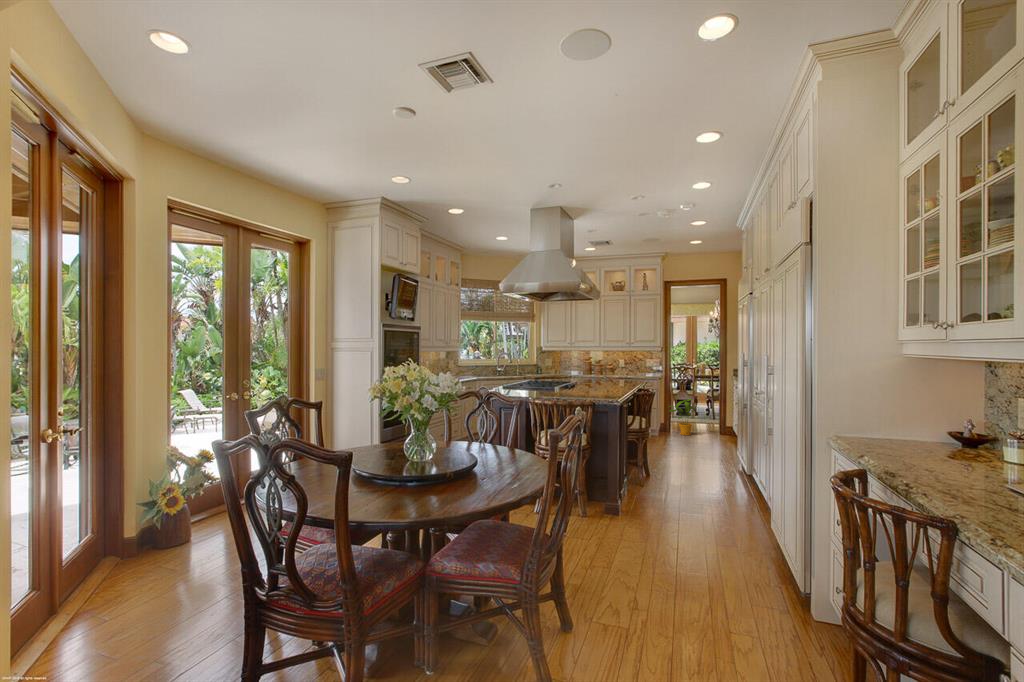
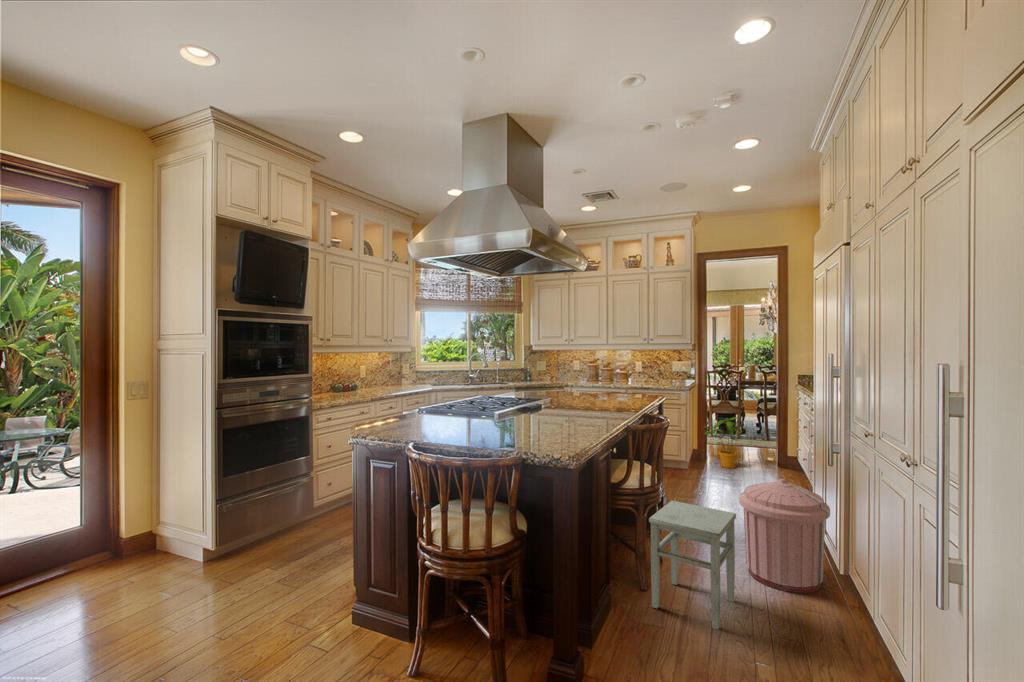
trash can: none [694,425,742,486] -> present [739,479,830,593]
stool: none [646,438,692,498] -> present [649,501,736,630]

